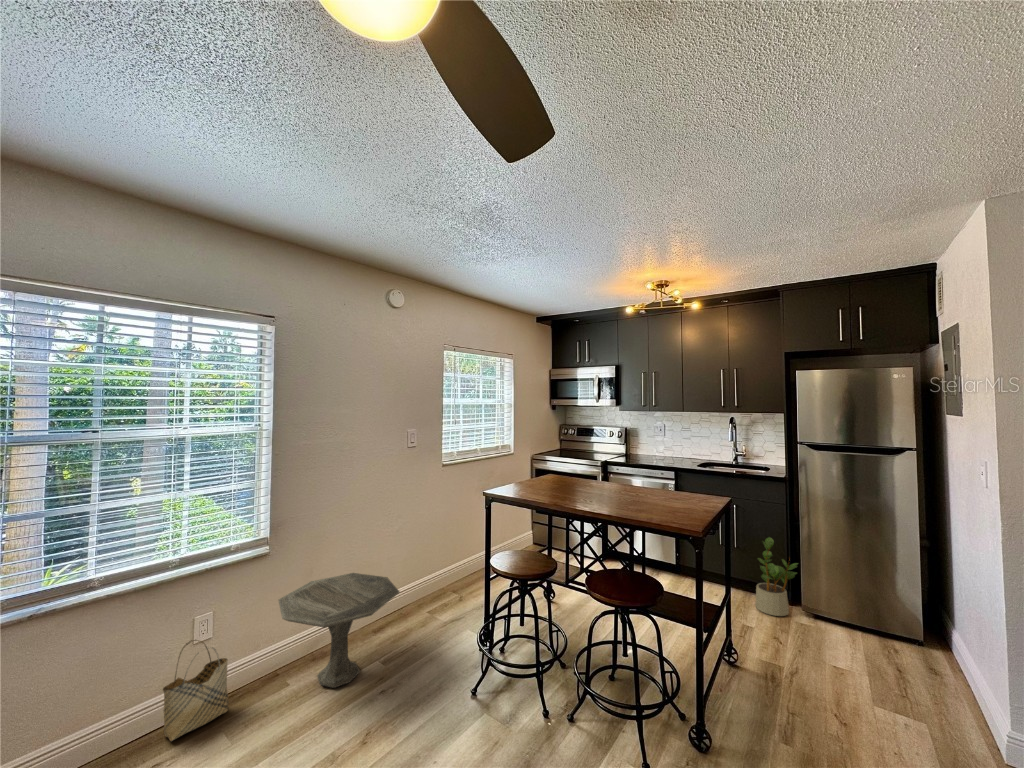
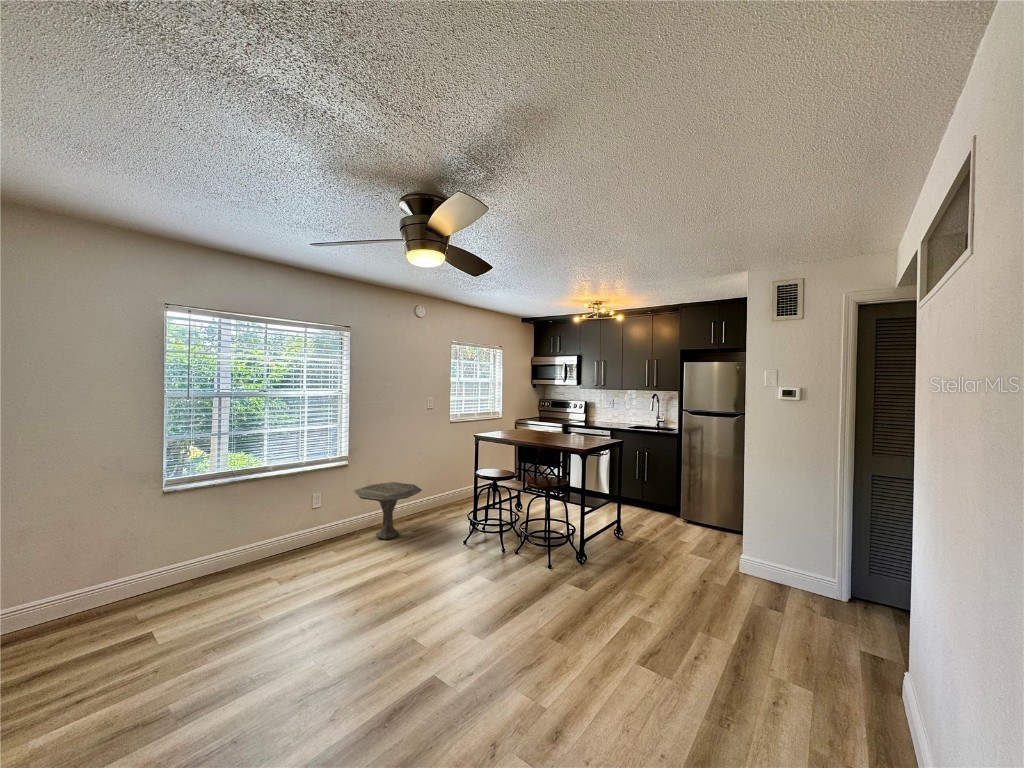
potted plant: present [755,537,798,616] -> none [652,472,679,521]
woven basket: present [163,640,228,741] -> none [300,506,330,552]

